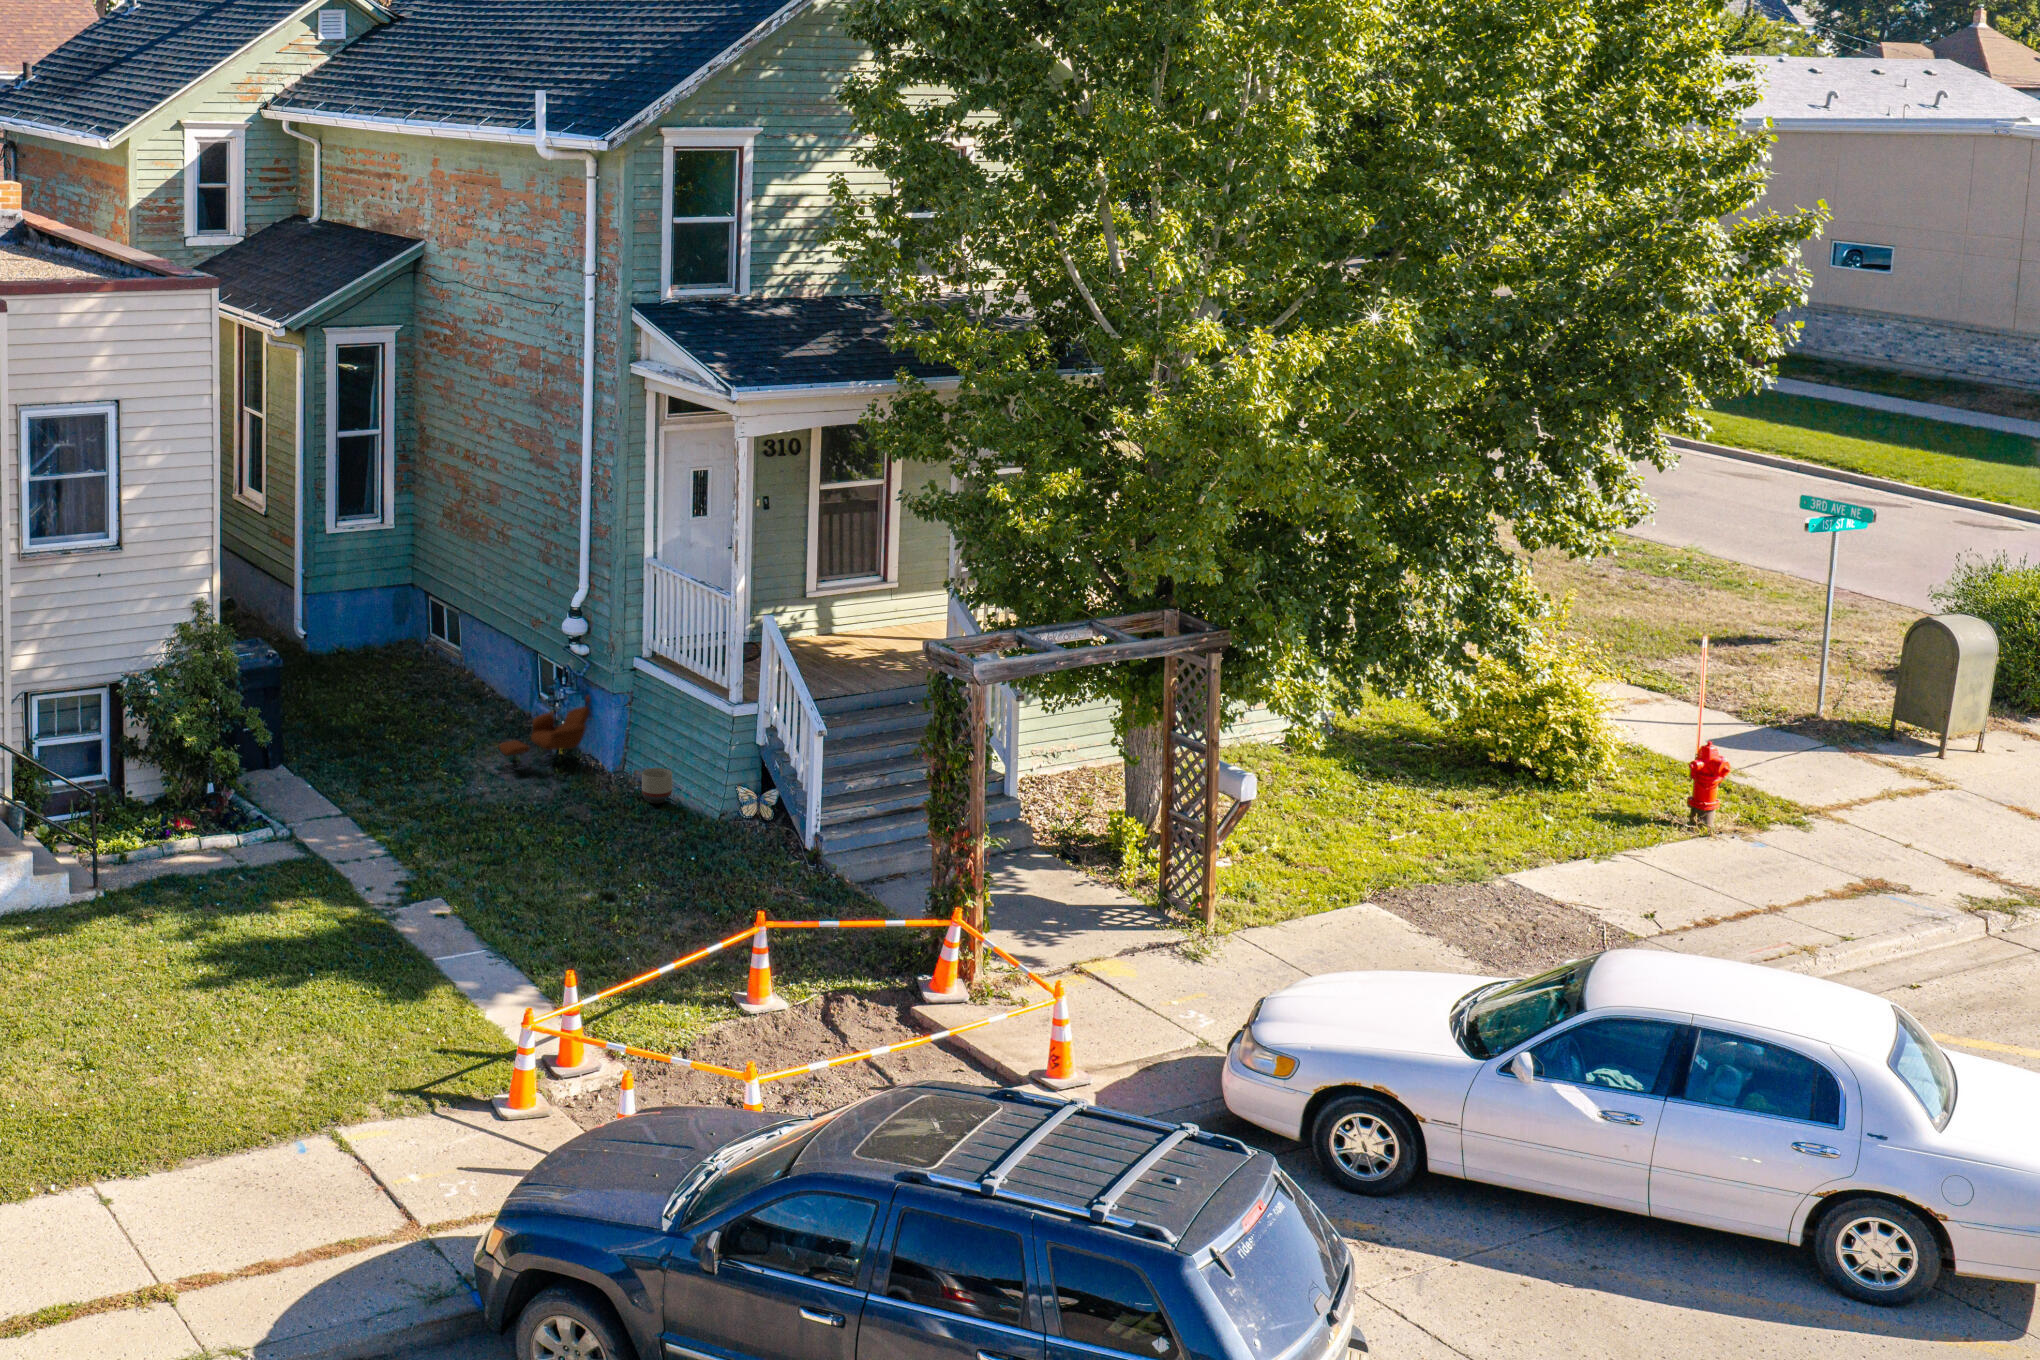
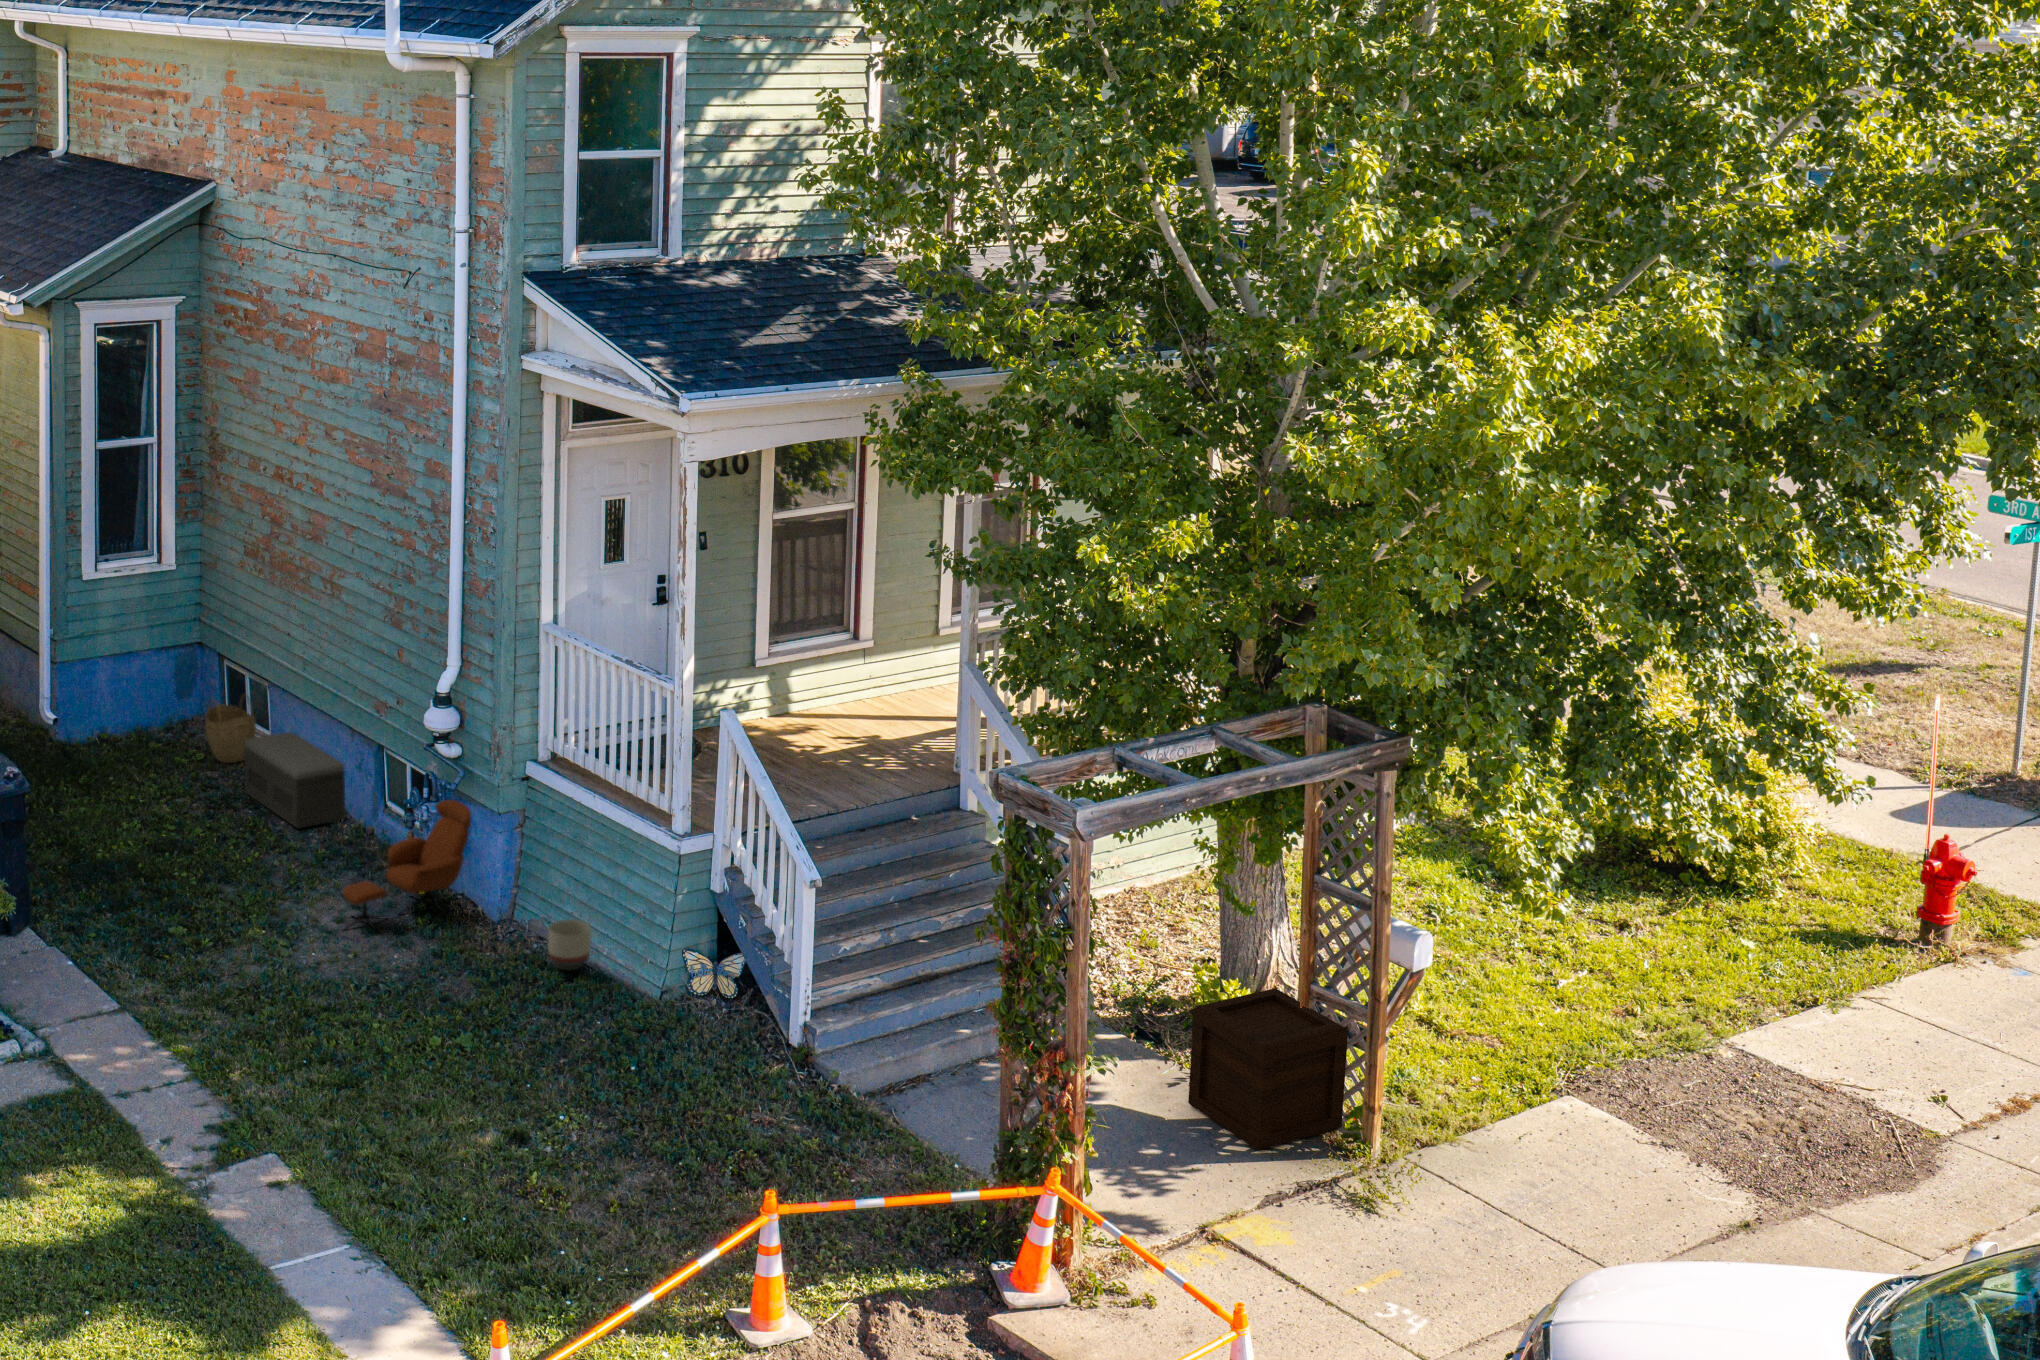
woven basket: none [410,618,446,668] -> present [205,696,256,763]
storage bench: none [436,644,507,711] -> present [245,732,345,829]
wooden crate: none [1084,817,1195,925] -> present [1188,988,1348,1150]

